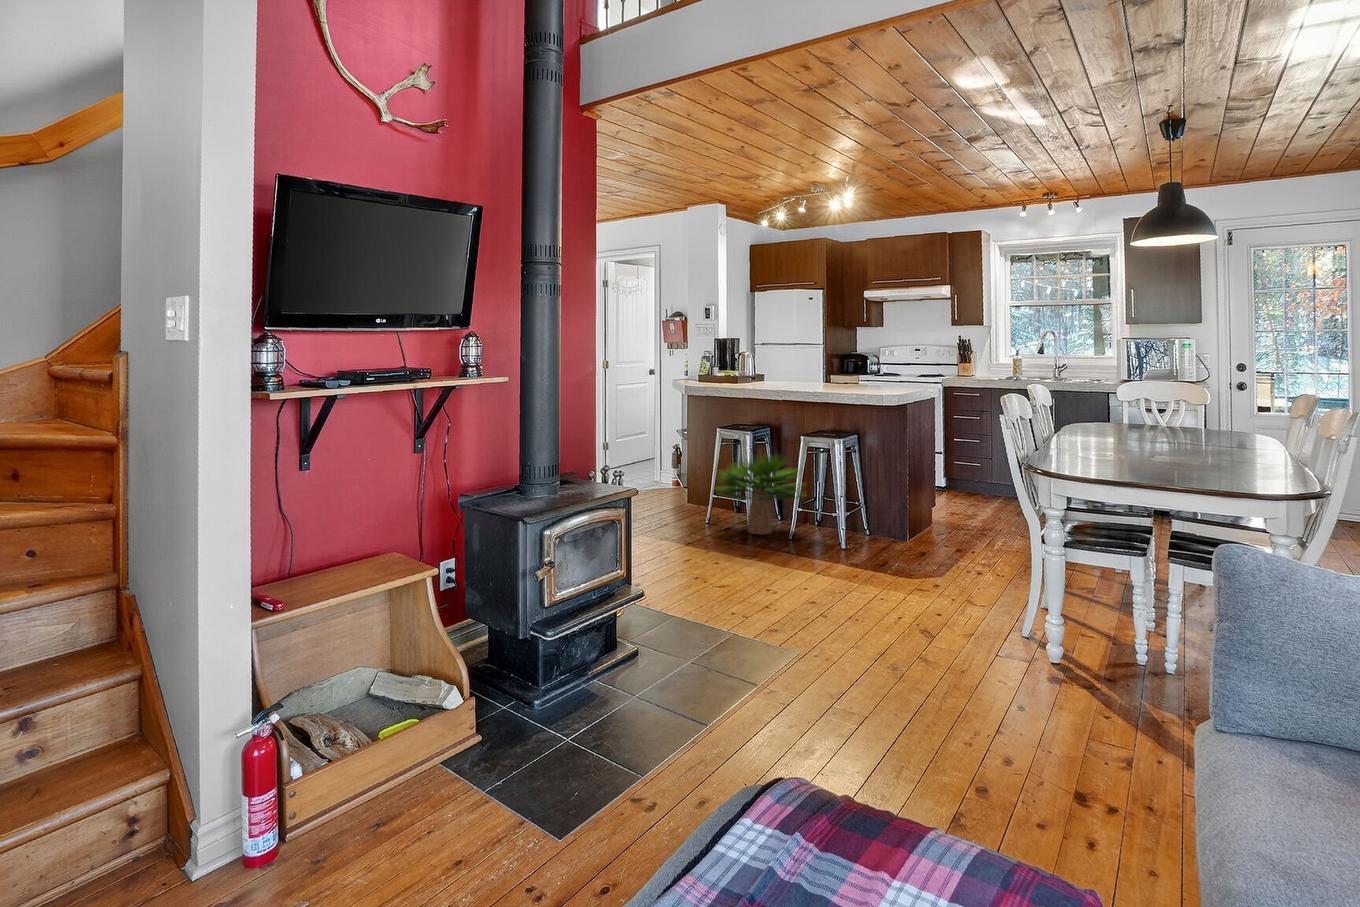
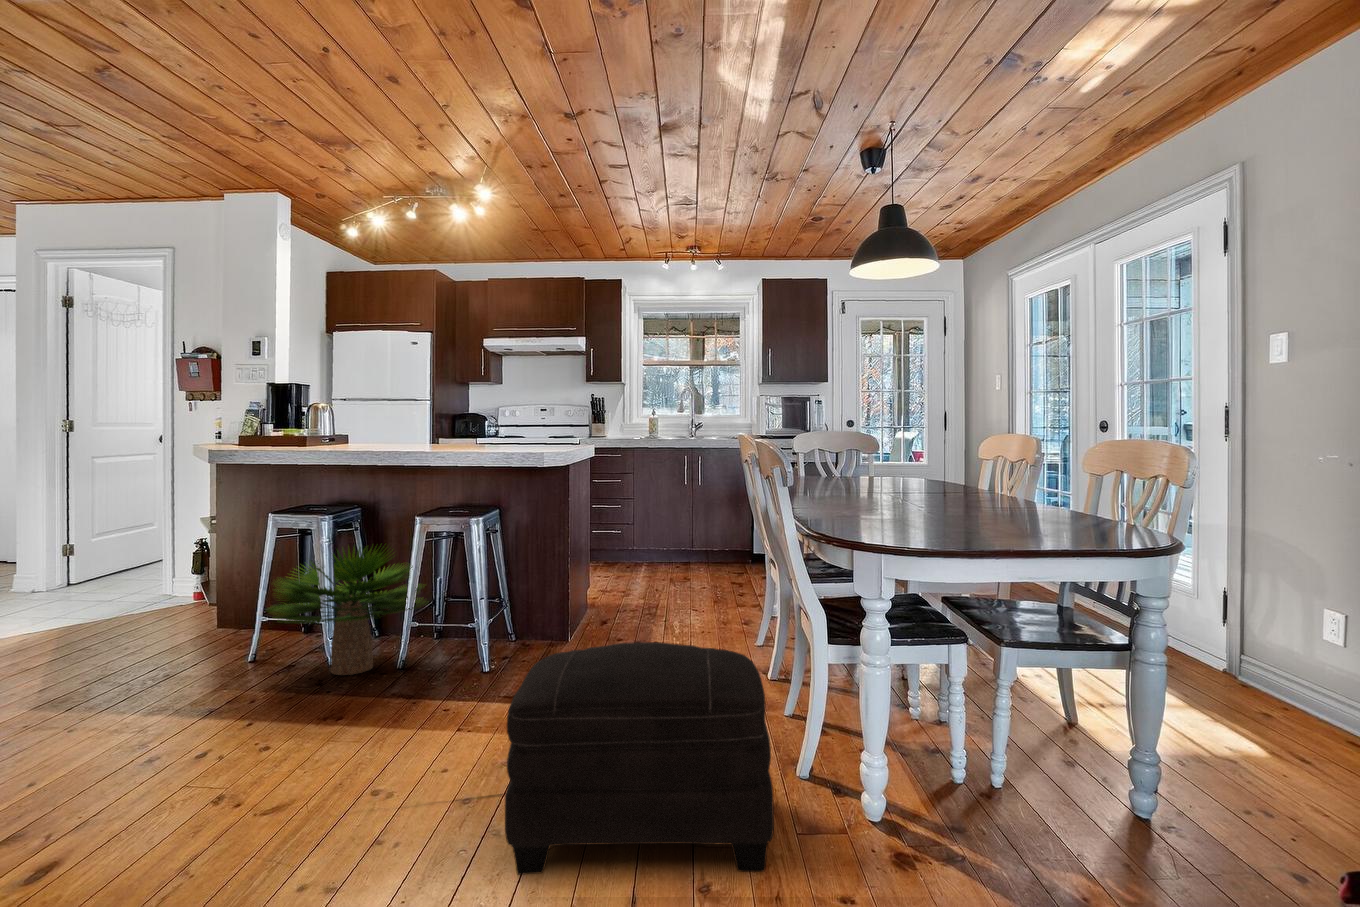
ottoman: none [829,528,996,663] -> present [505,642,774,875]

